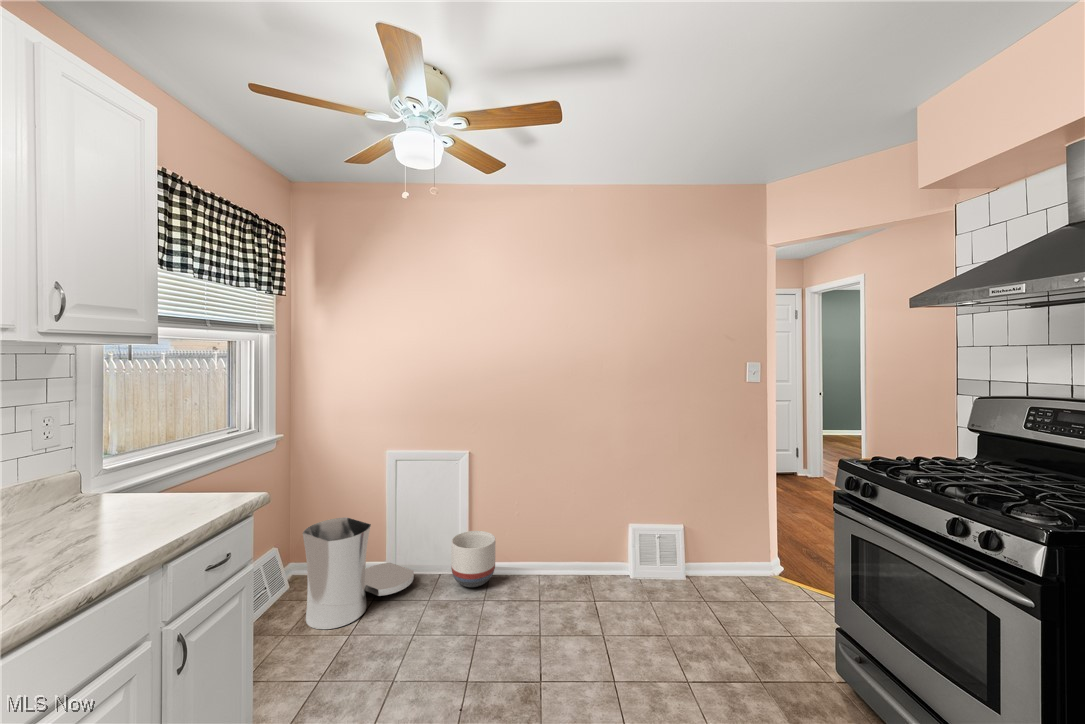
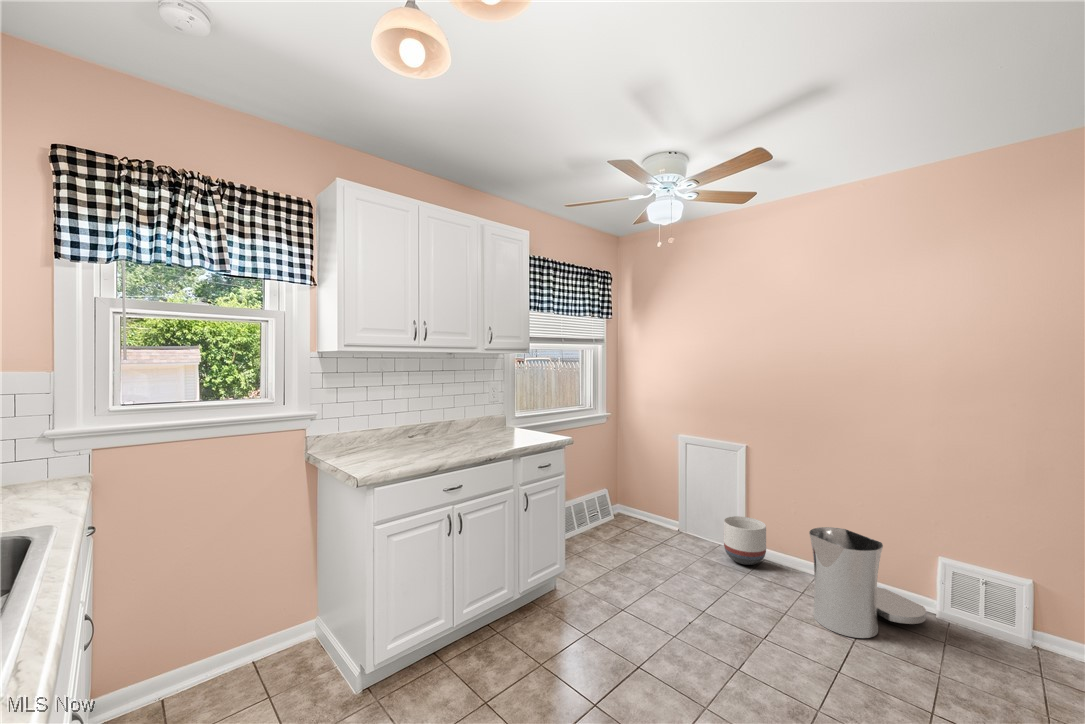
trash can: present [303,517,414,629] -> present [809,527,926,638]

